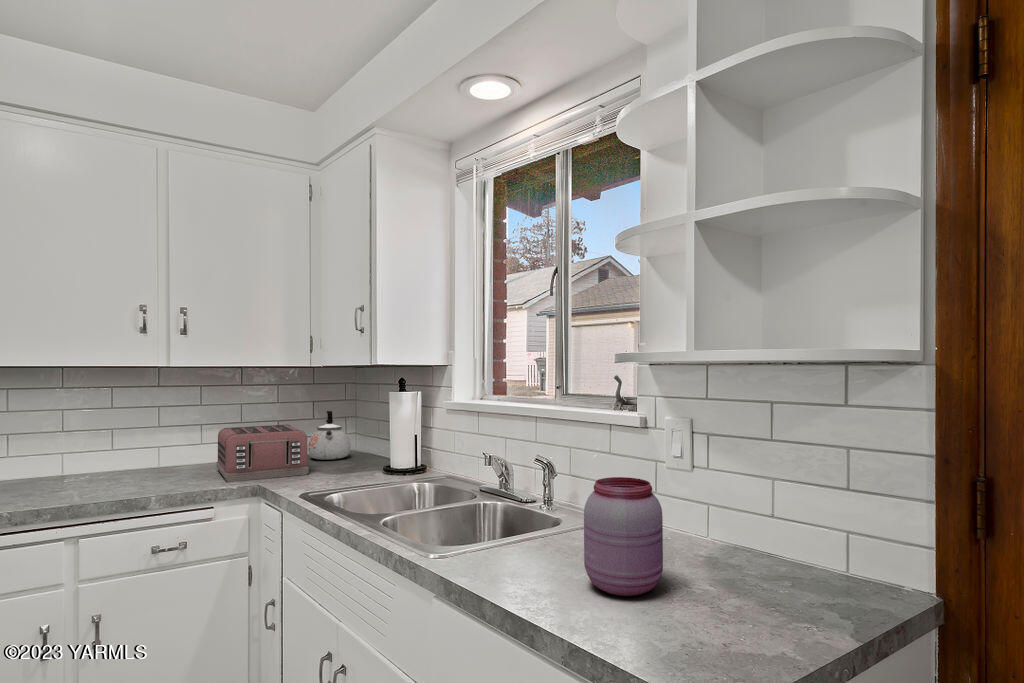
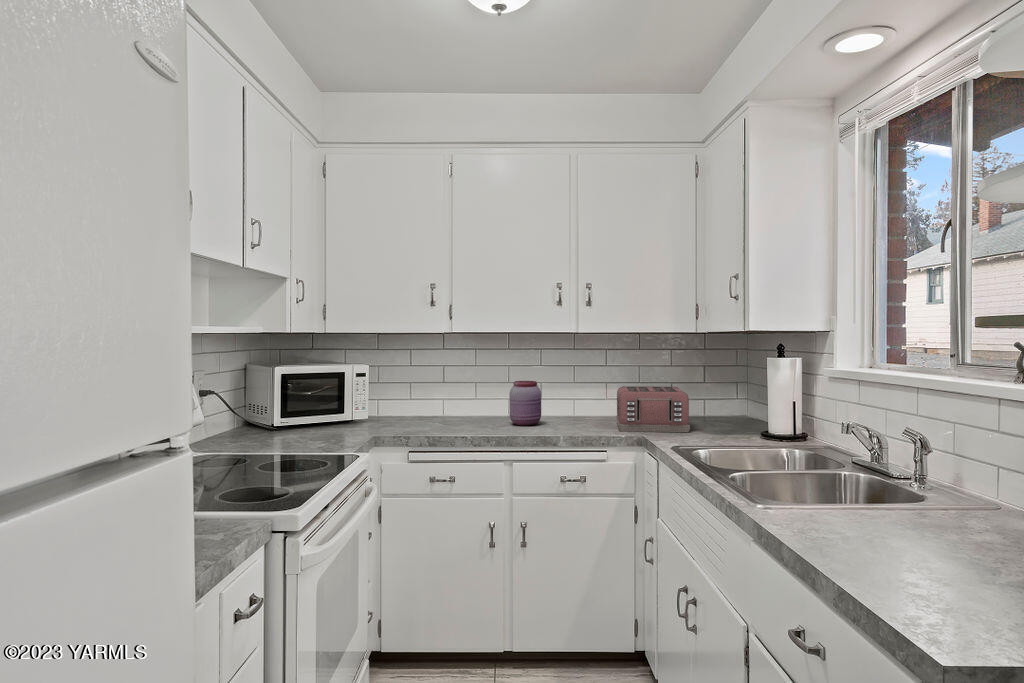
kettle: present [308,411,350,460] -> none [697,377,737,423]
jar: present [584,477,663,596] -> present [509,381,541,426]

